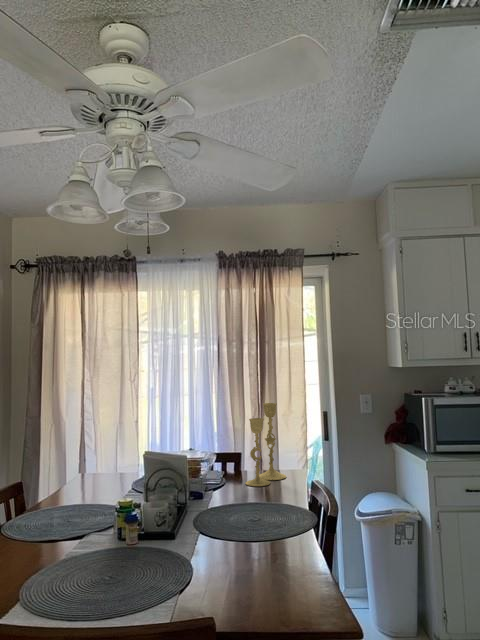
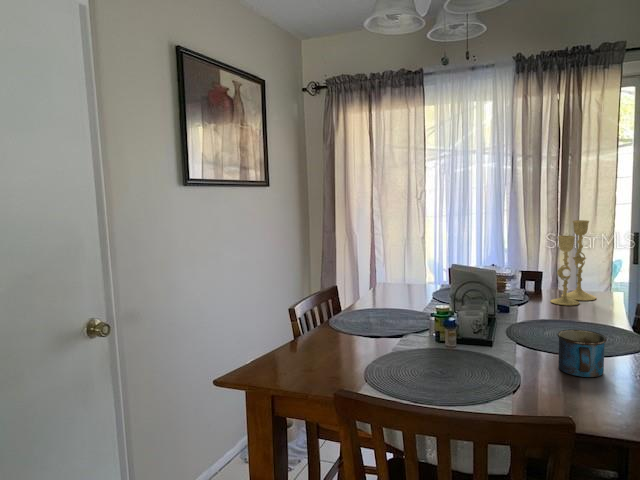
mug: none [229,513,272,562] -> present [557,329,607,377]

